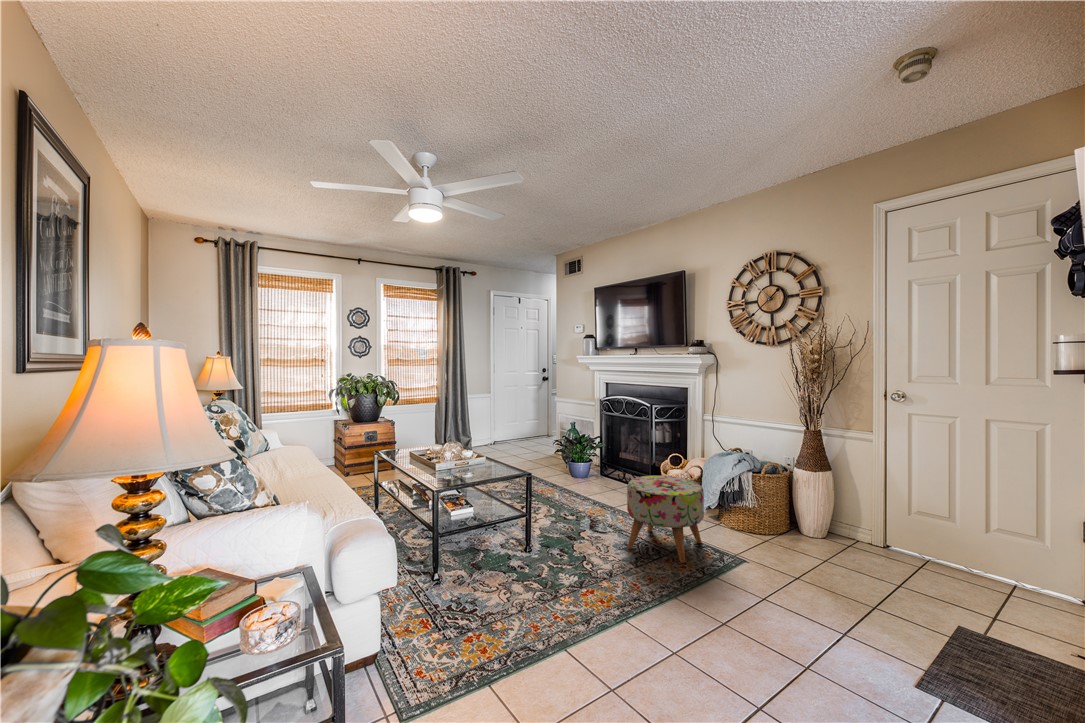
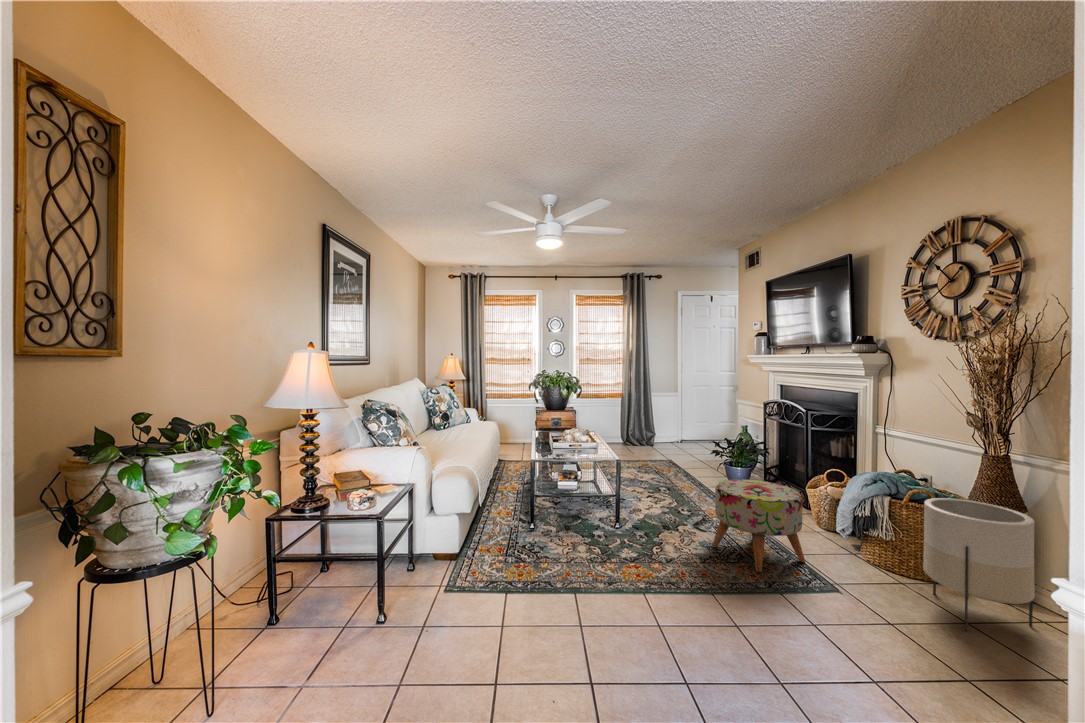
planter: none [789,468,859,569] -> present [923,498,1035,631]

